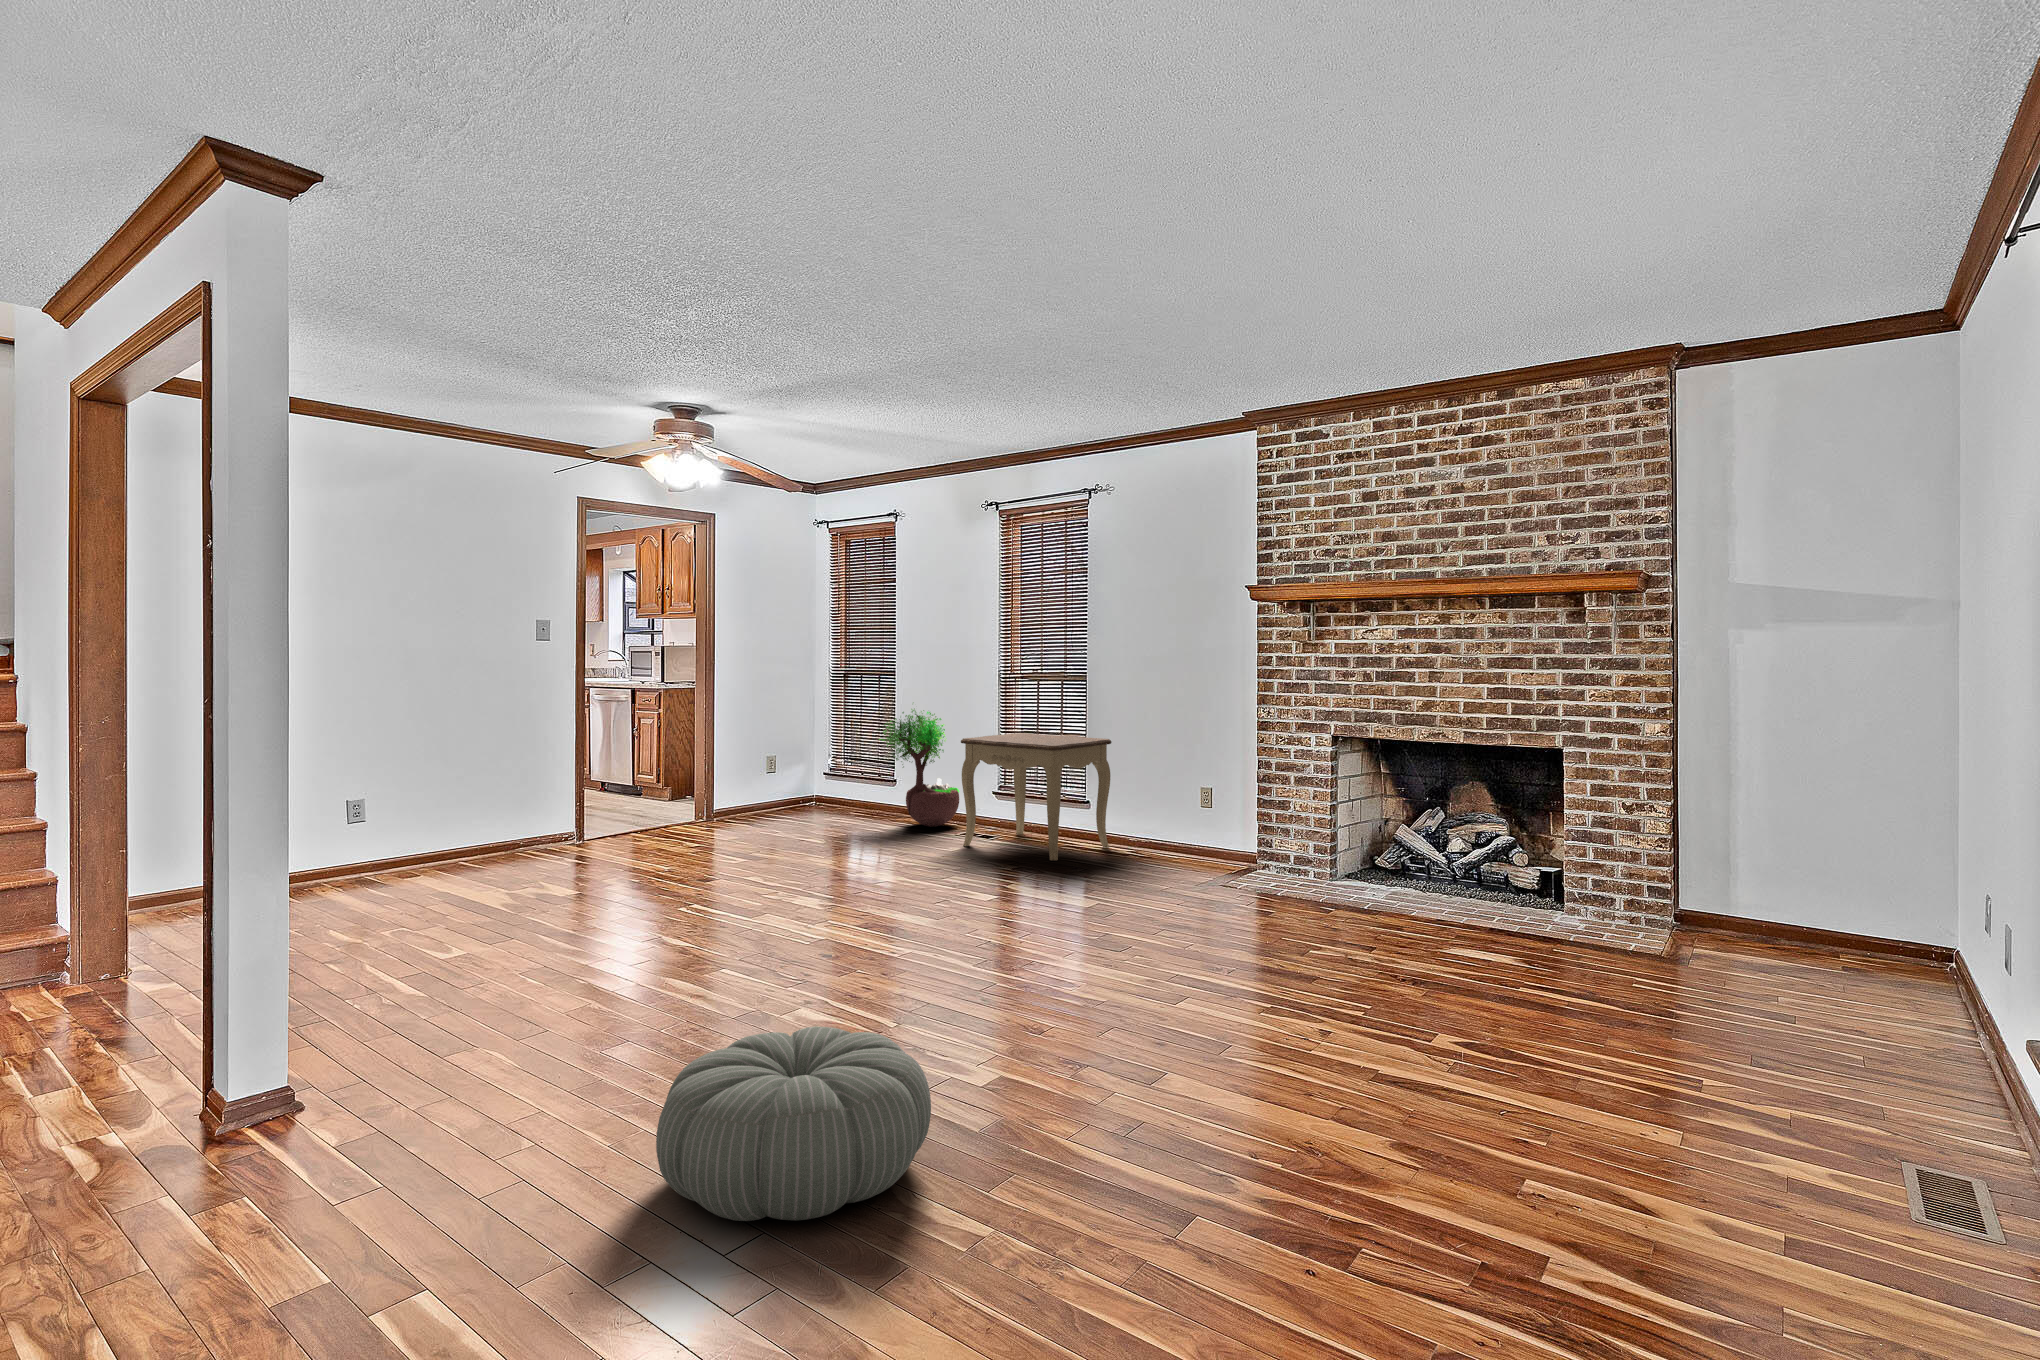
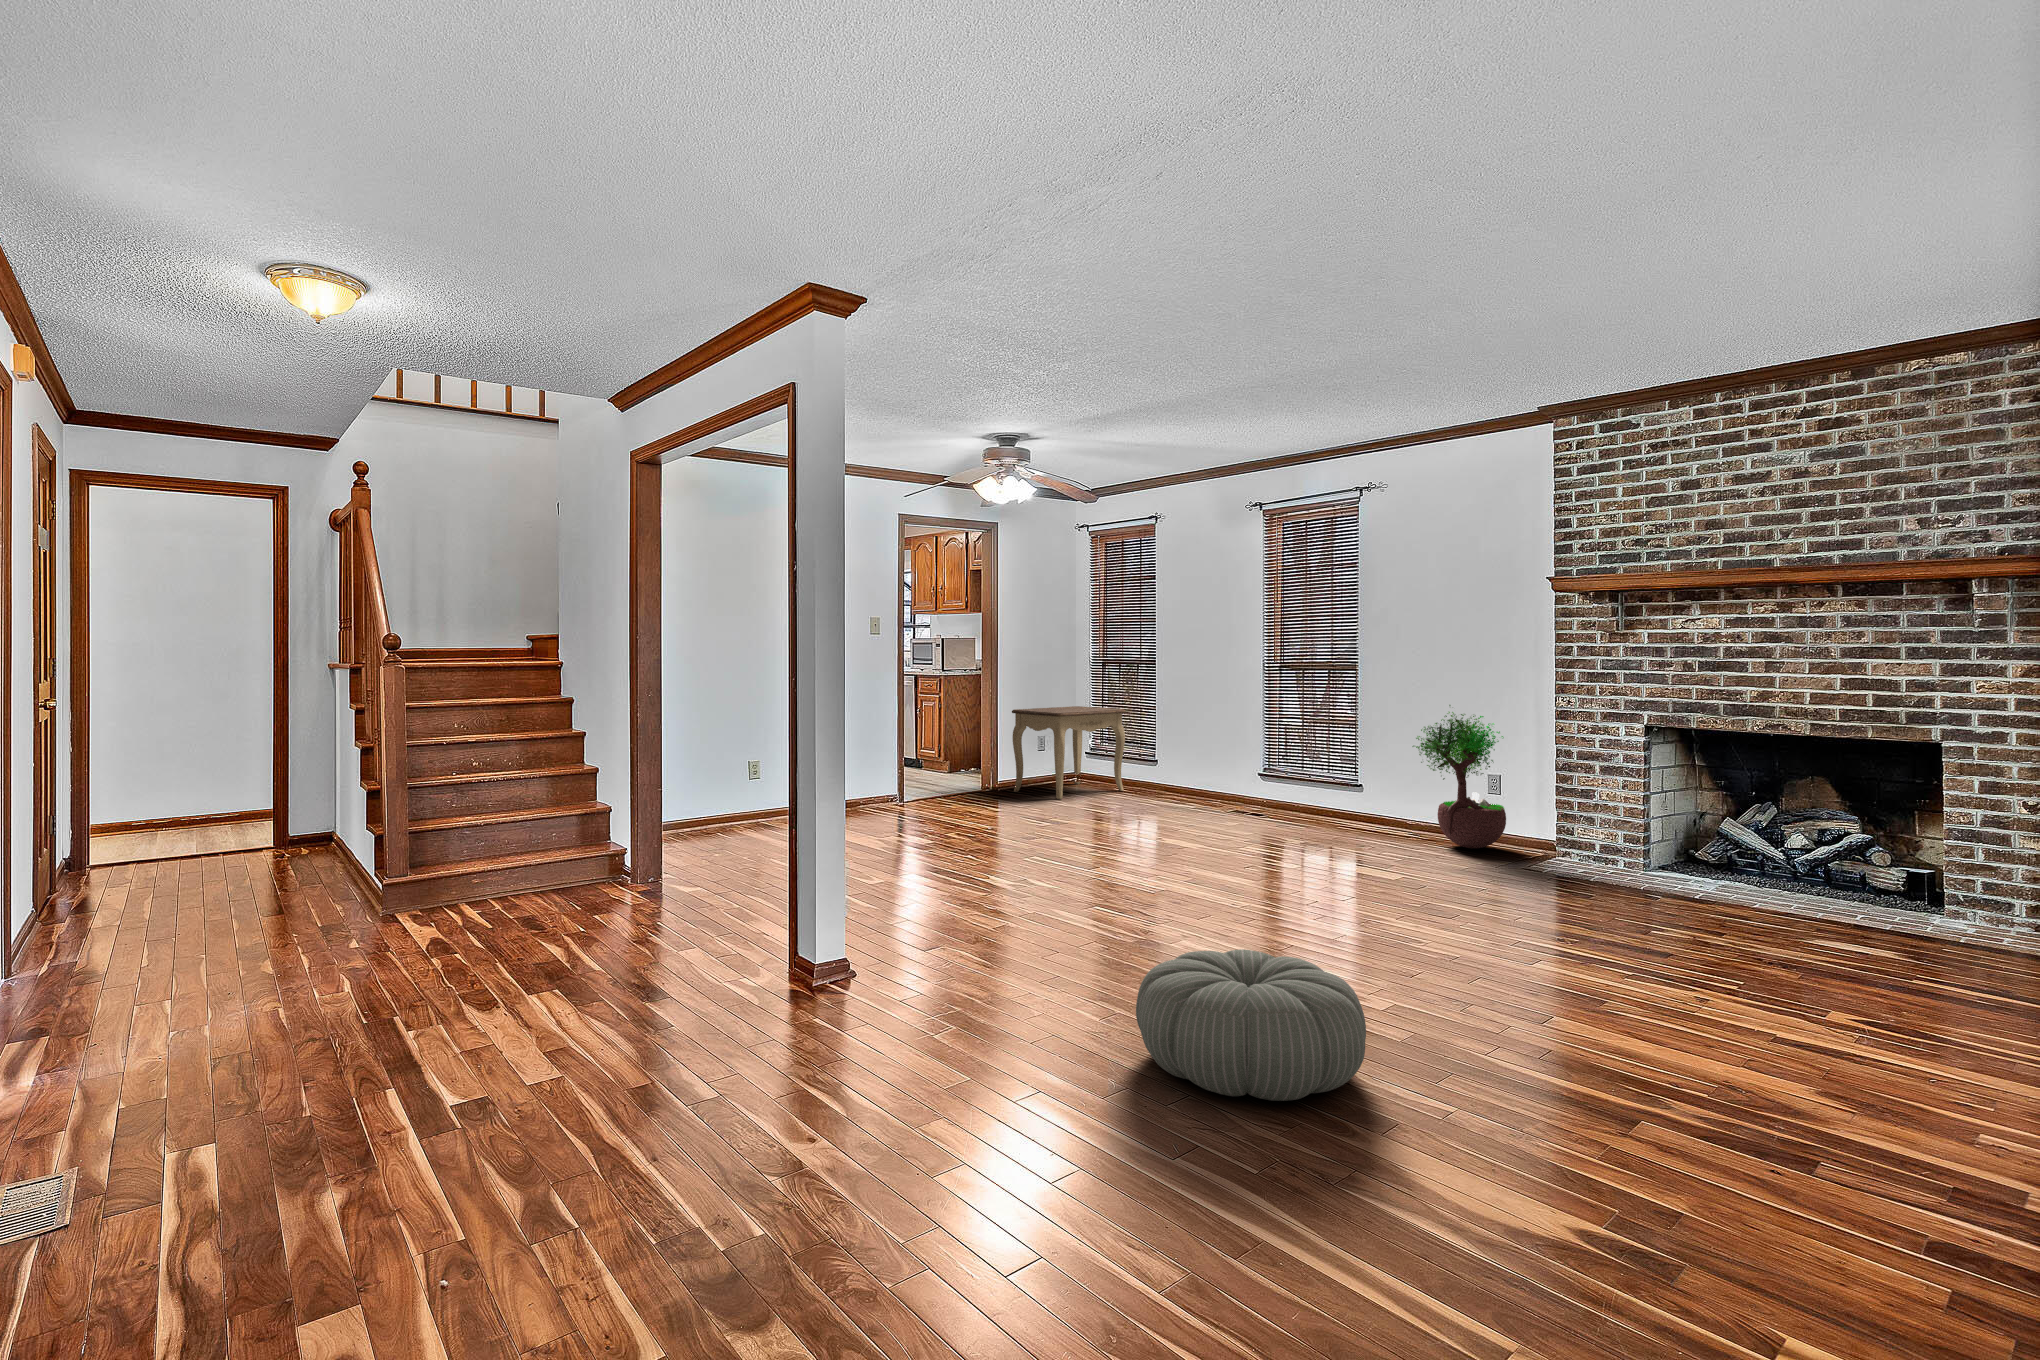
potted tree: present [879,709,959,827] -> present [1412,705,1506,849]
side table: present [961,733,1112,861] -> present [1012,706,1126,799]

